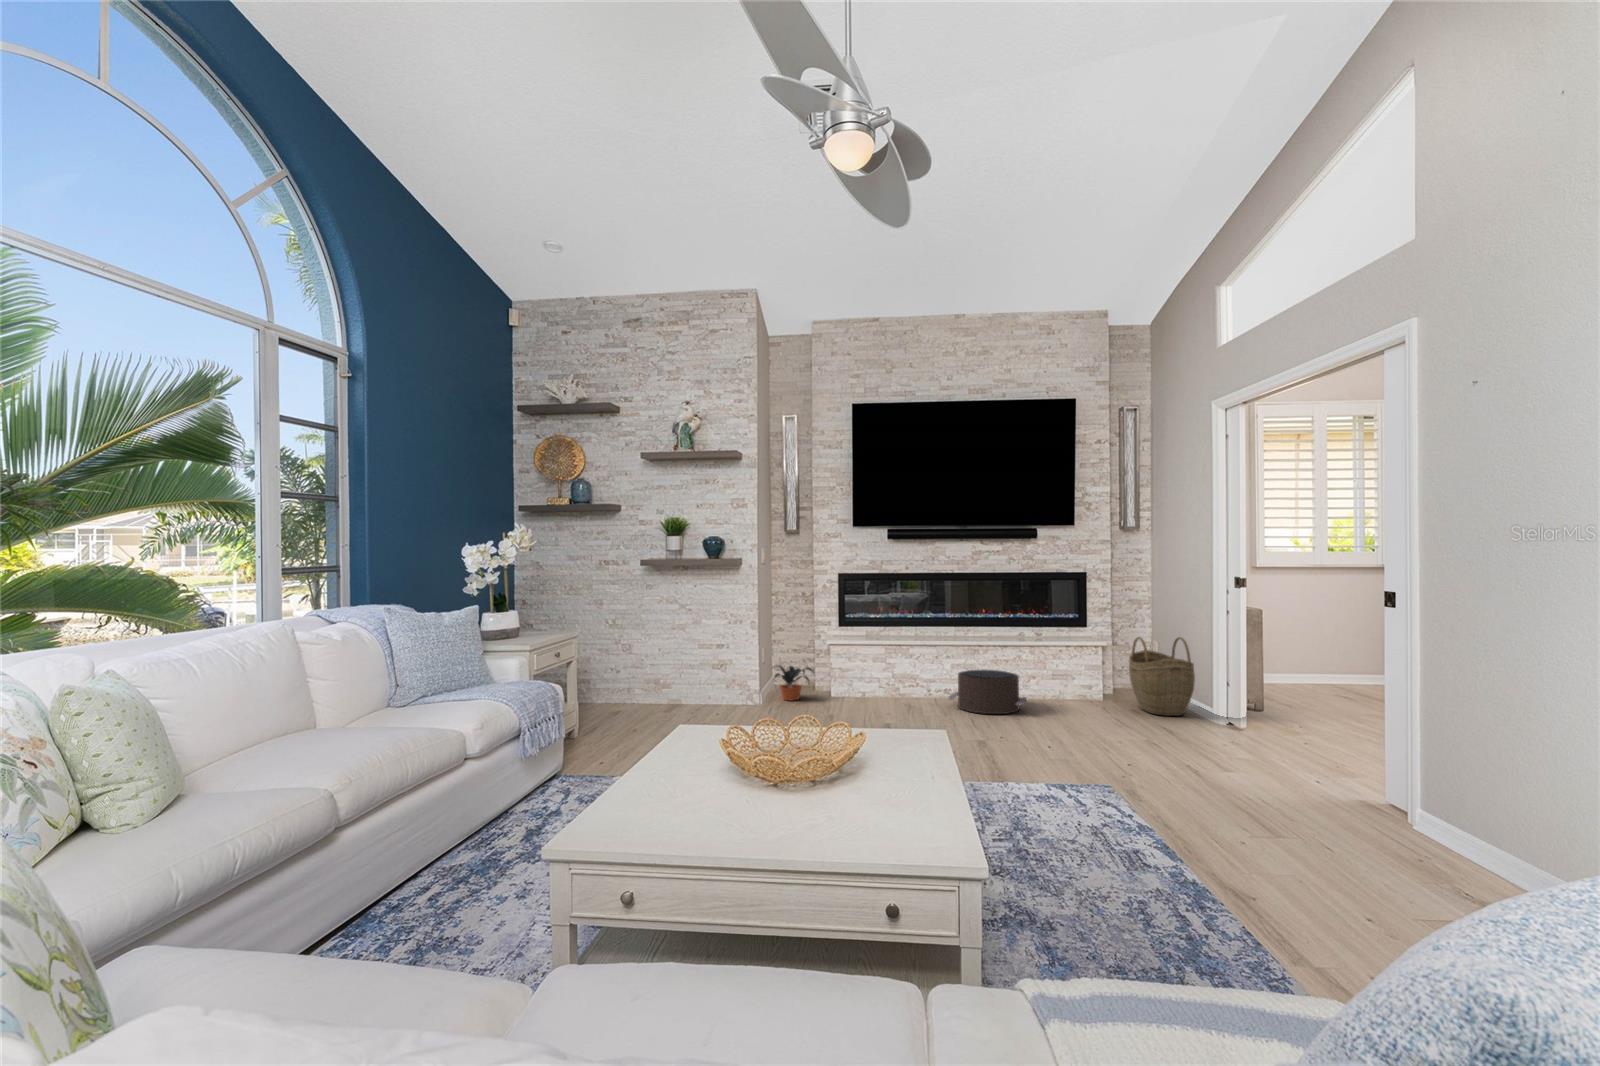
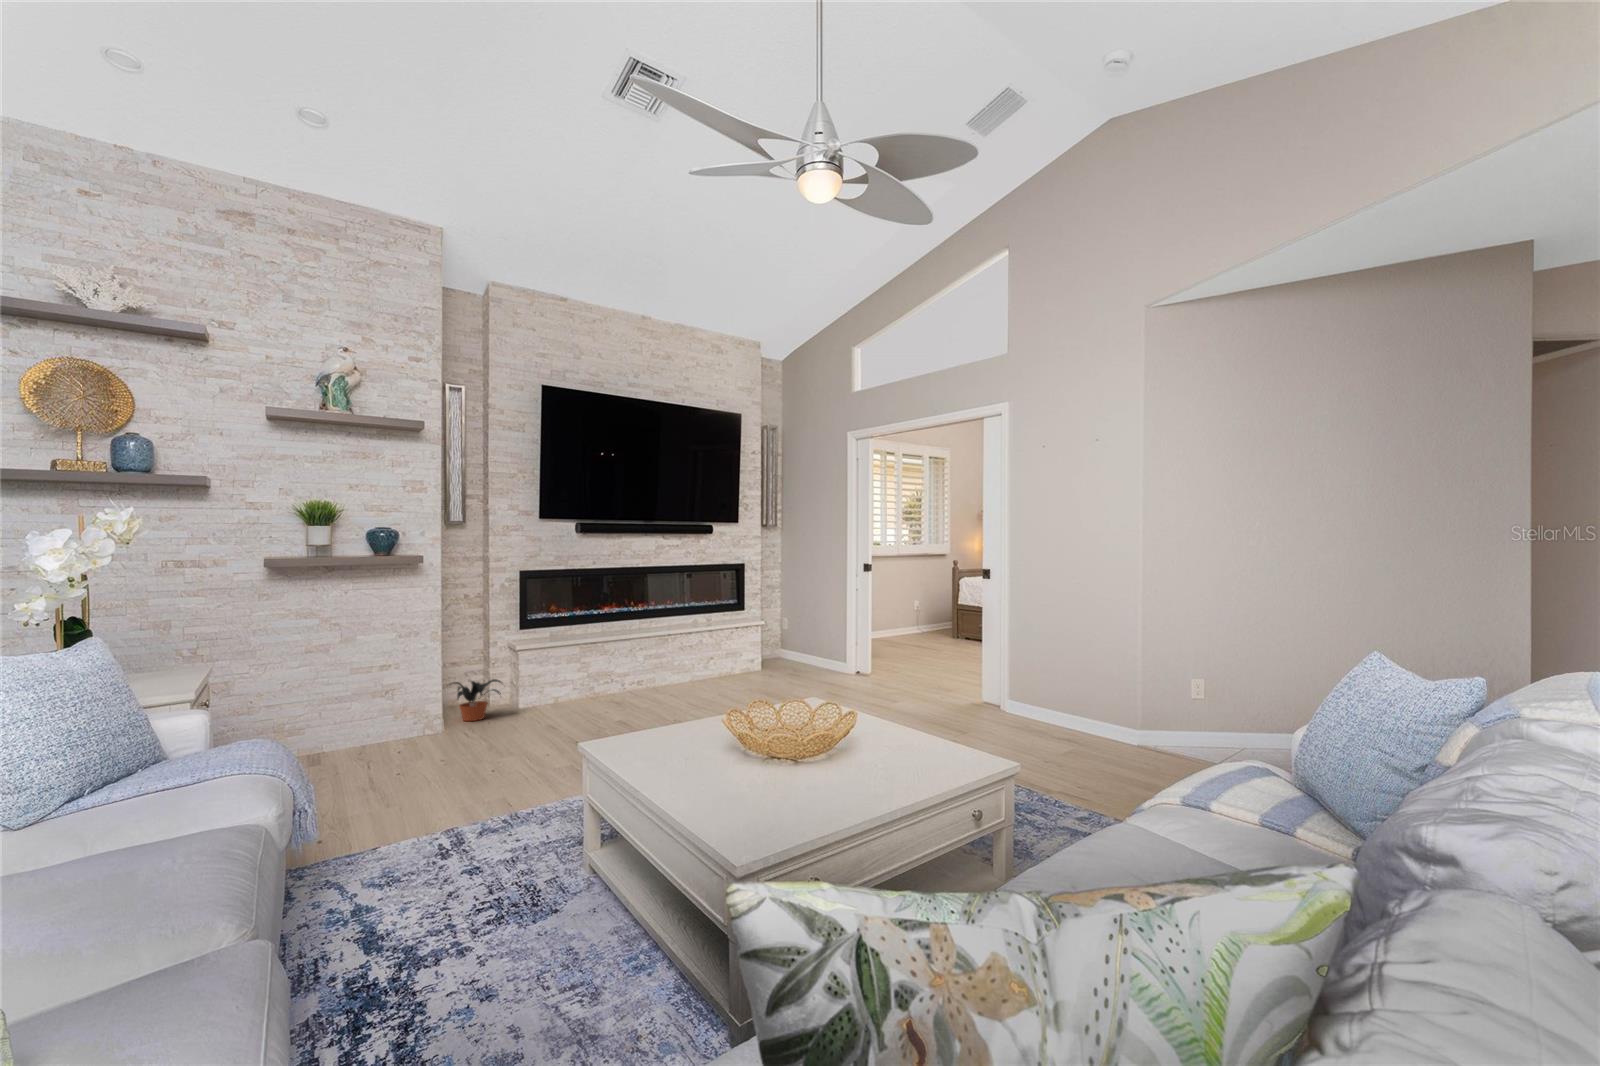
woven basket: present [1129,637,1195,716] -> none [783,612,833,675]
pouf: present [948,670,1026,714] -> none [651,656,723,698]

